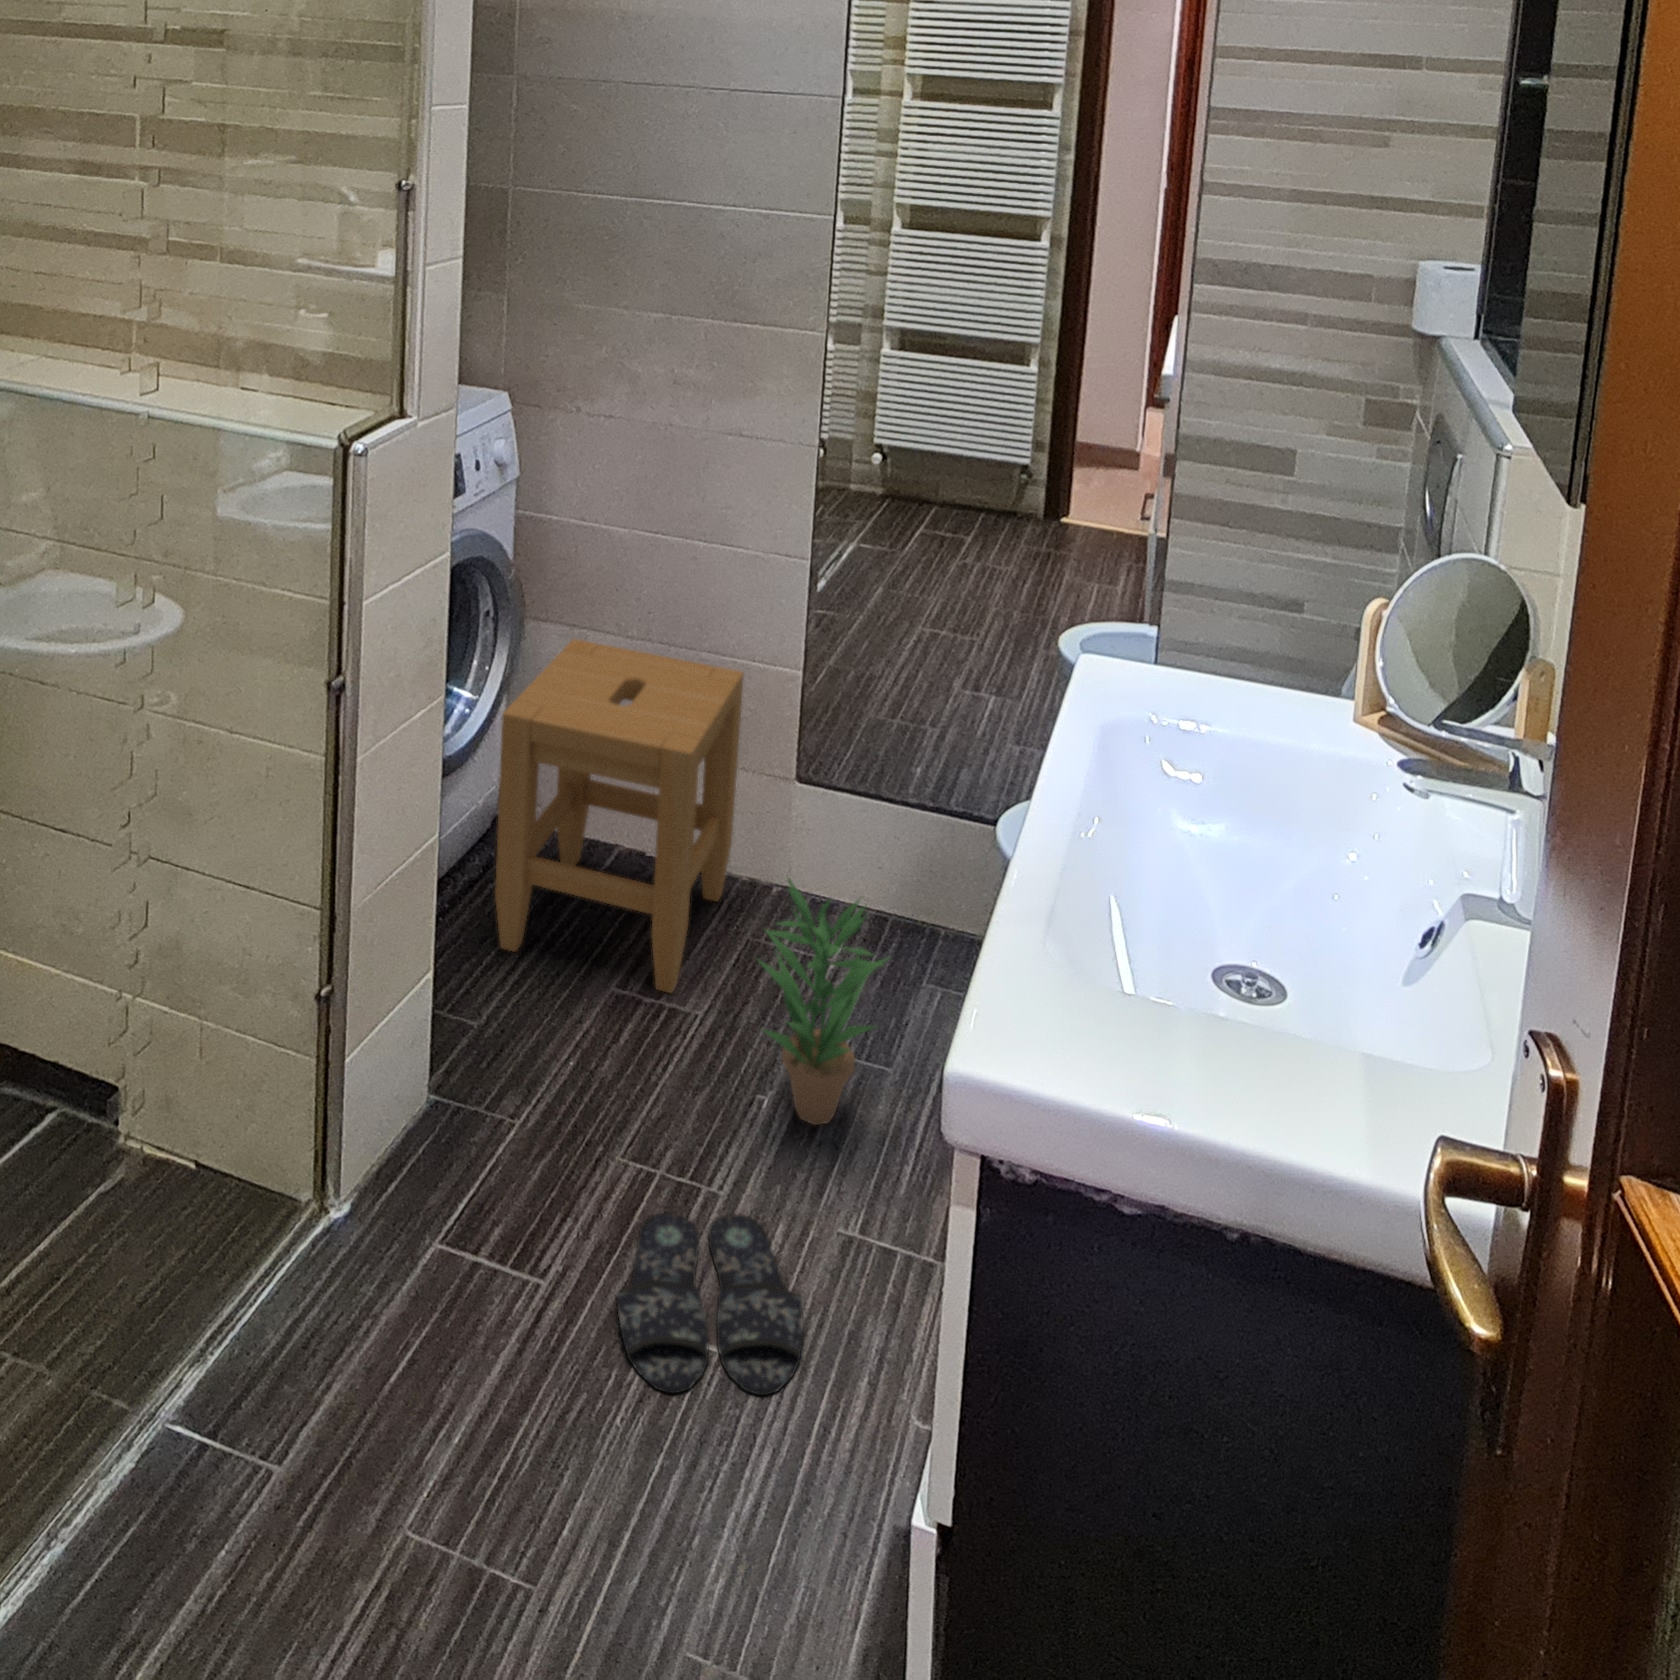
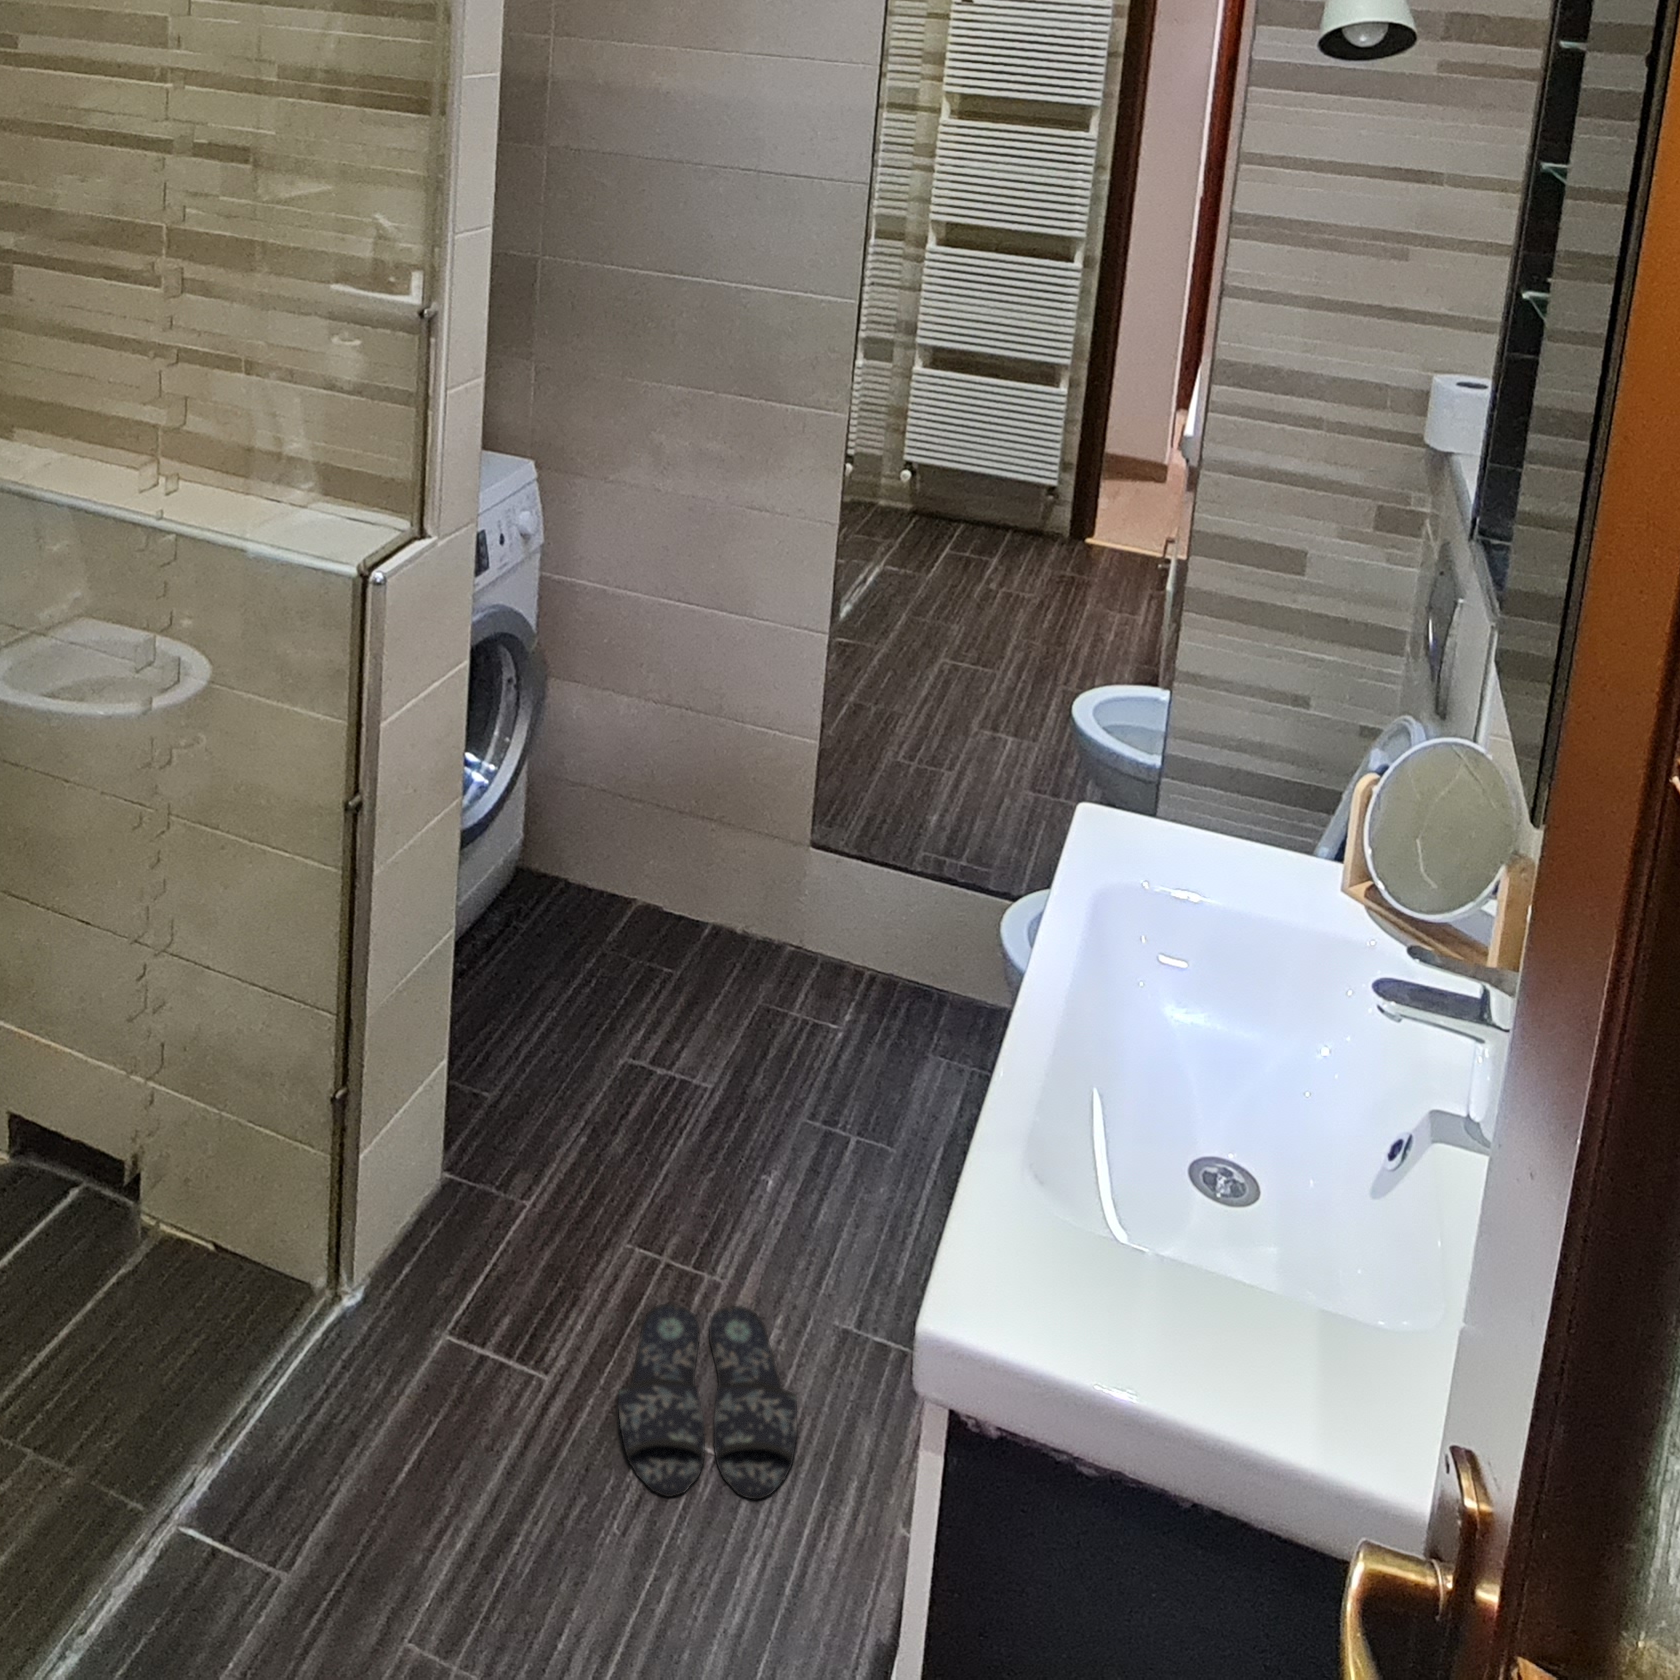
stool: present [495,639,744,993] -> none [512,704,761,1065]
potted plant: present [756,878,890,1125] -> none [761,971,896,1211]

